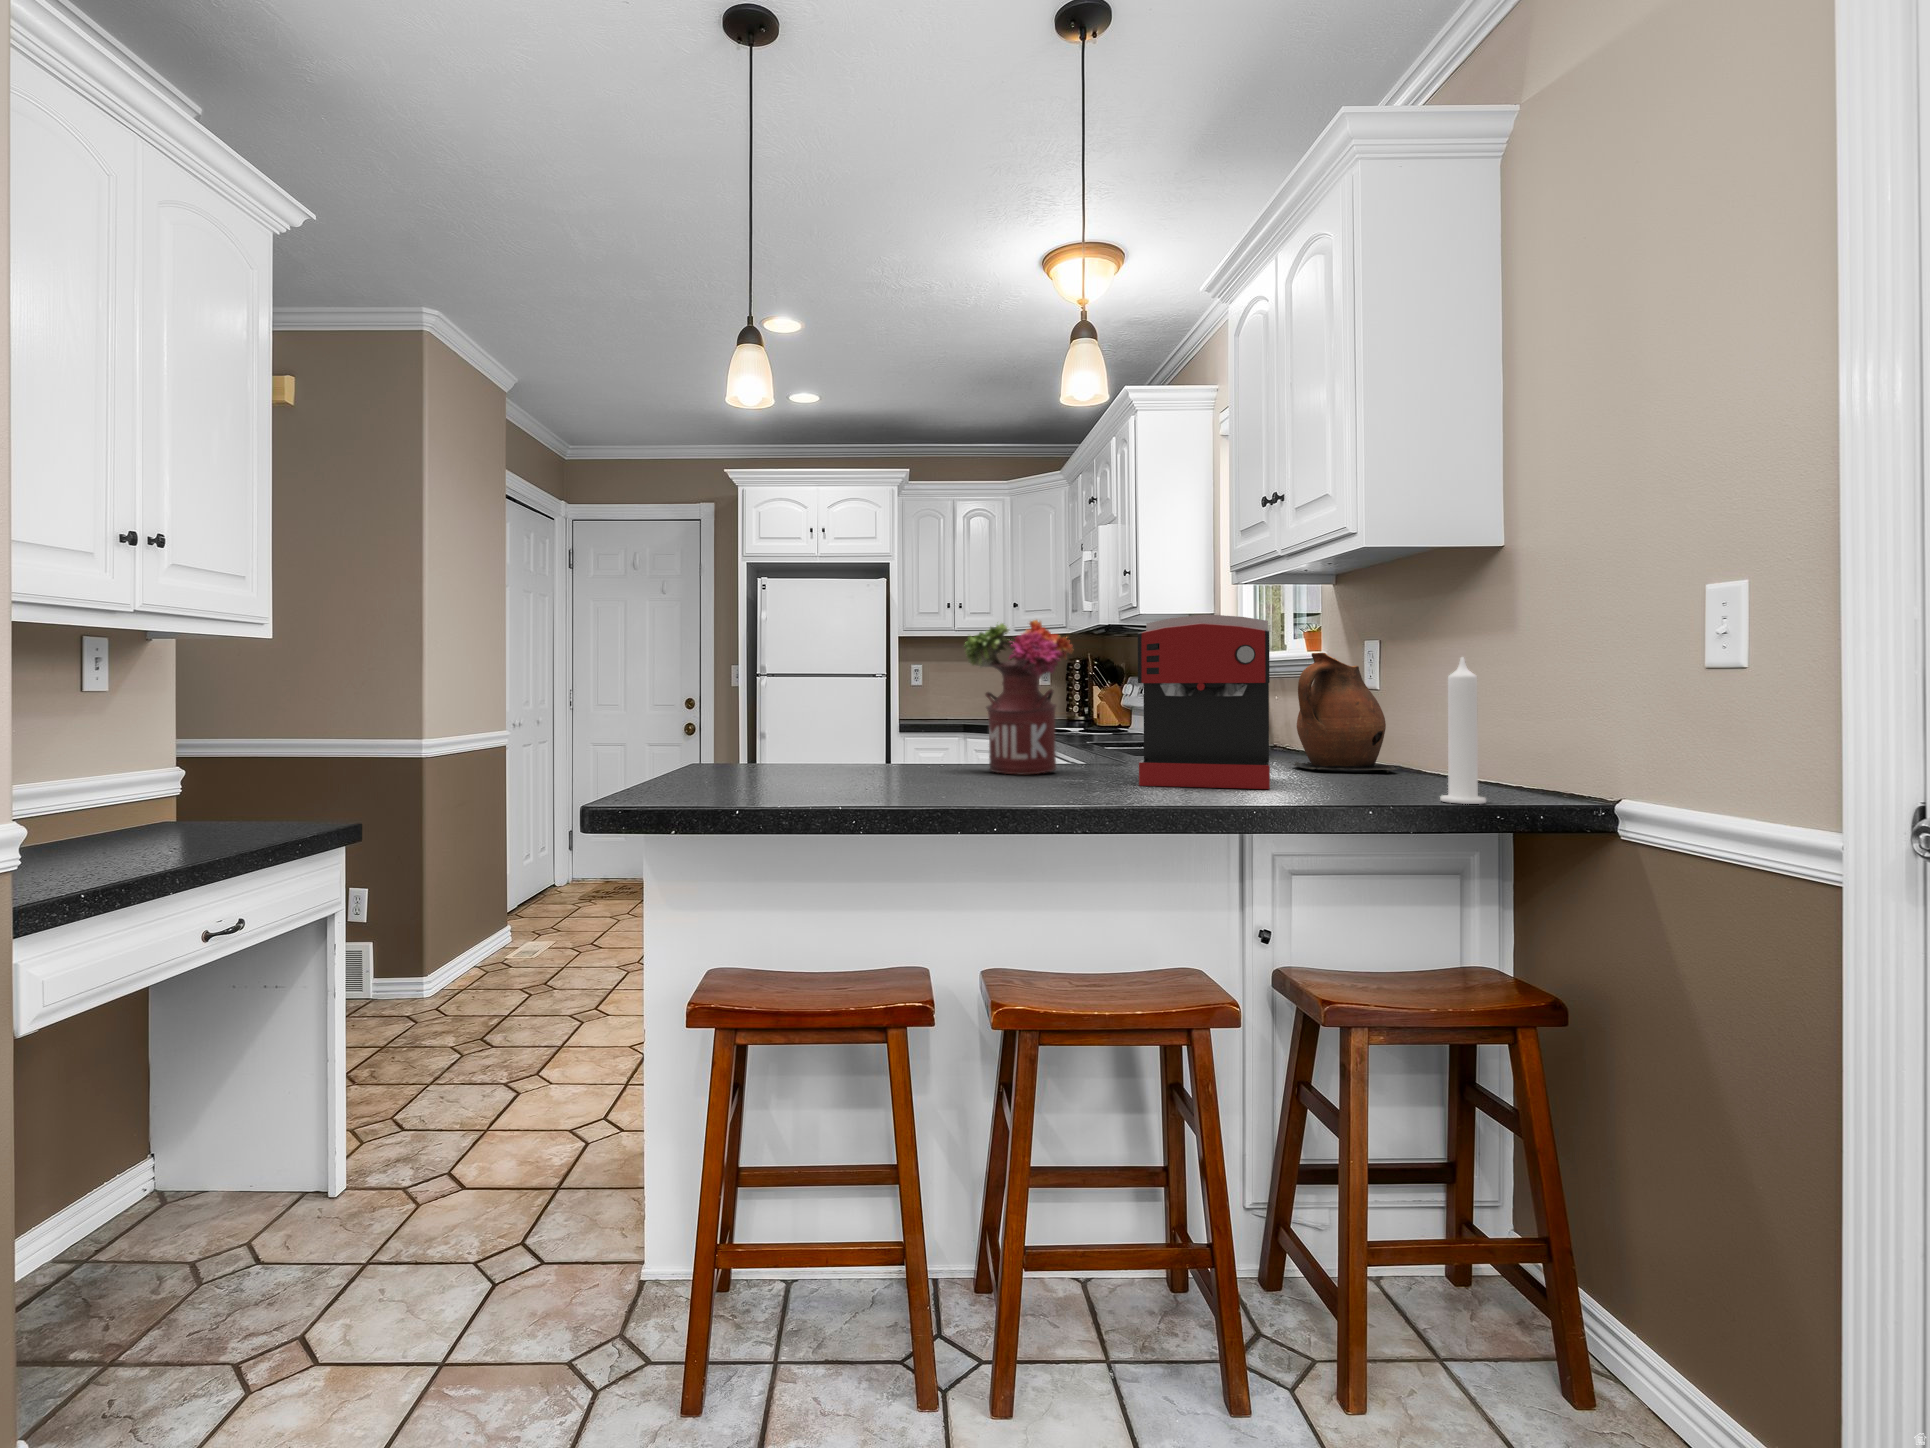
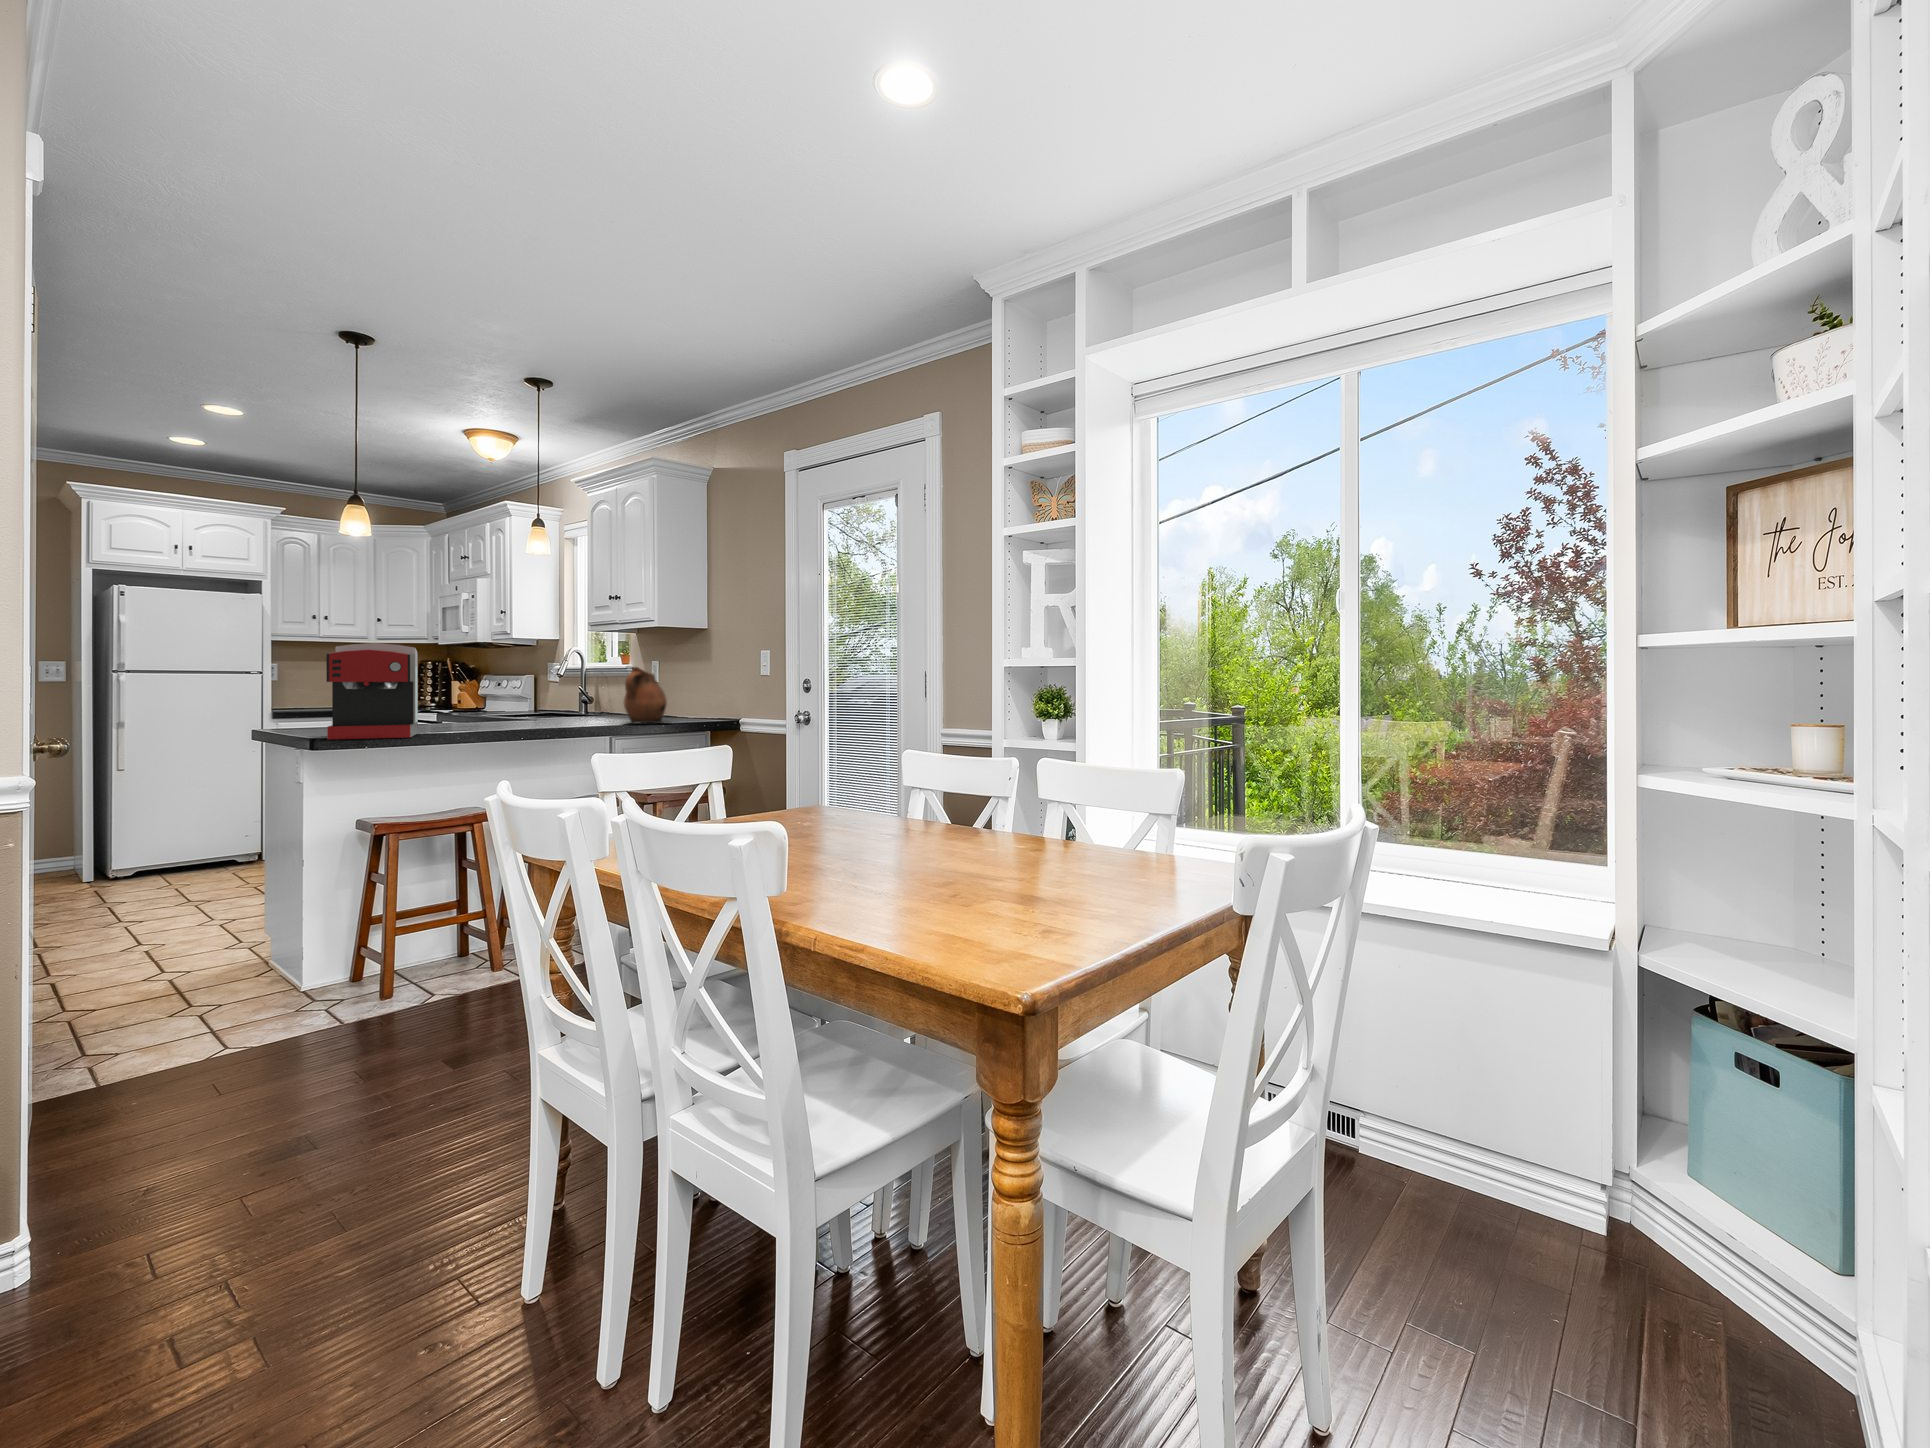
coffee maker: present [1138,614,1270,789] -> present [326,643,418,740]
flower arrangement: present [964,620,1073,775] -> none [441,648,509,731]
candle: present [1440,657,1486,804] -> none [691,672,708,730]

